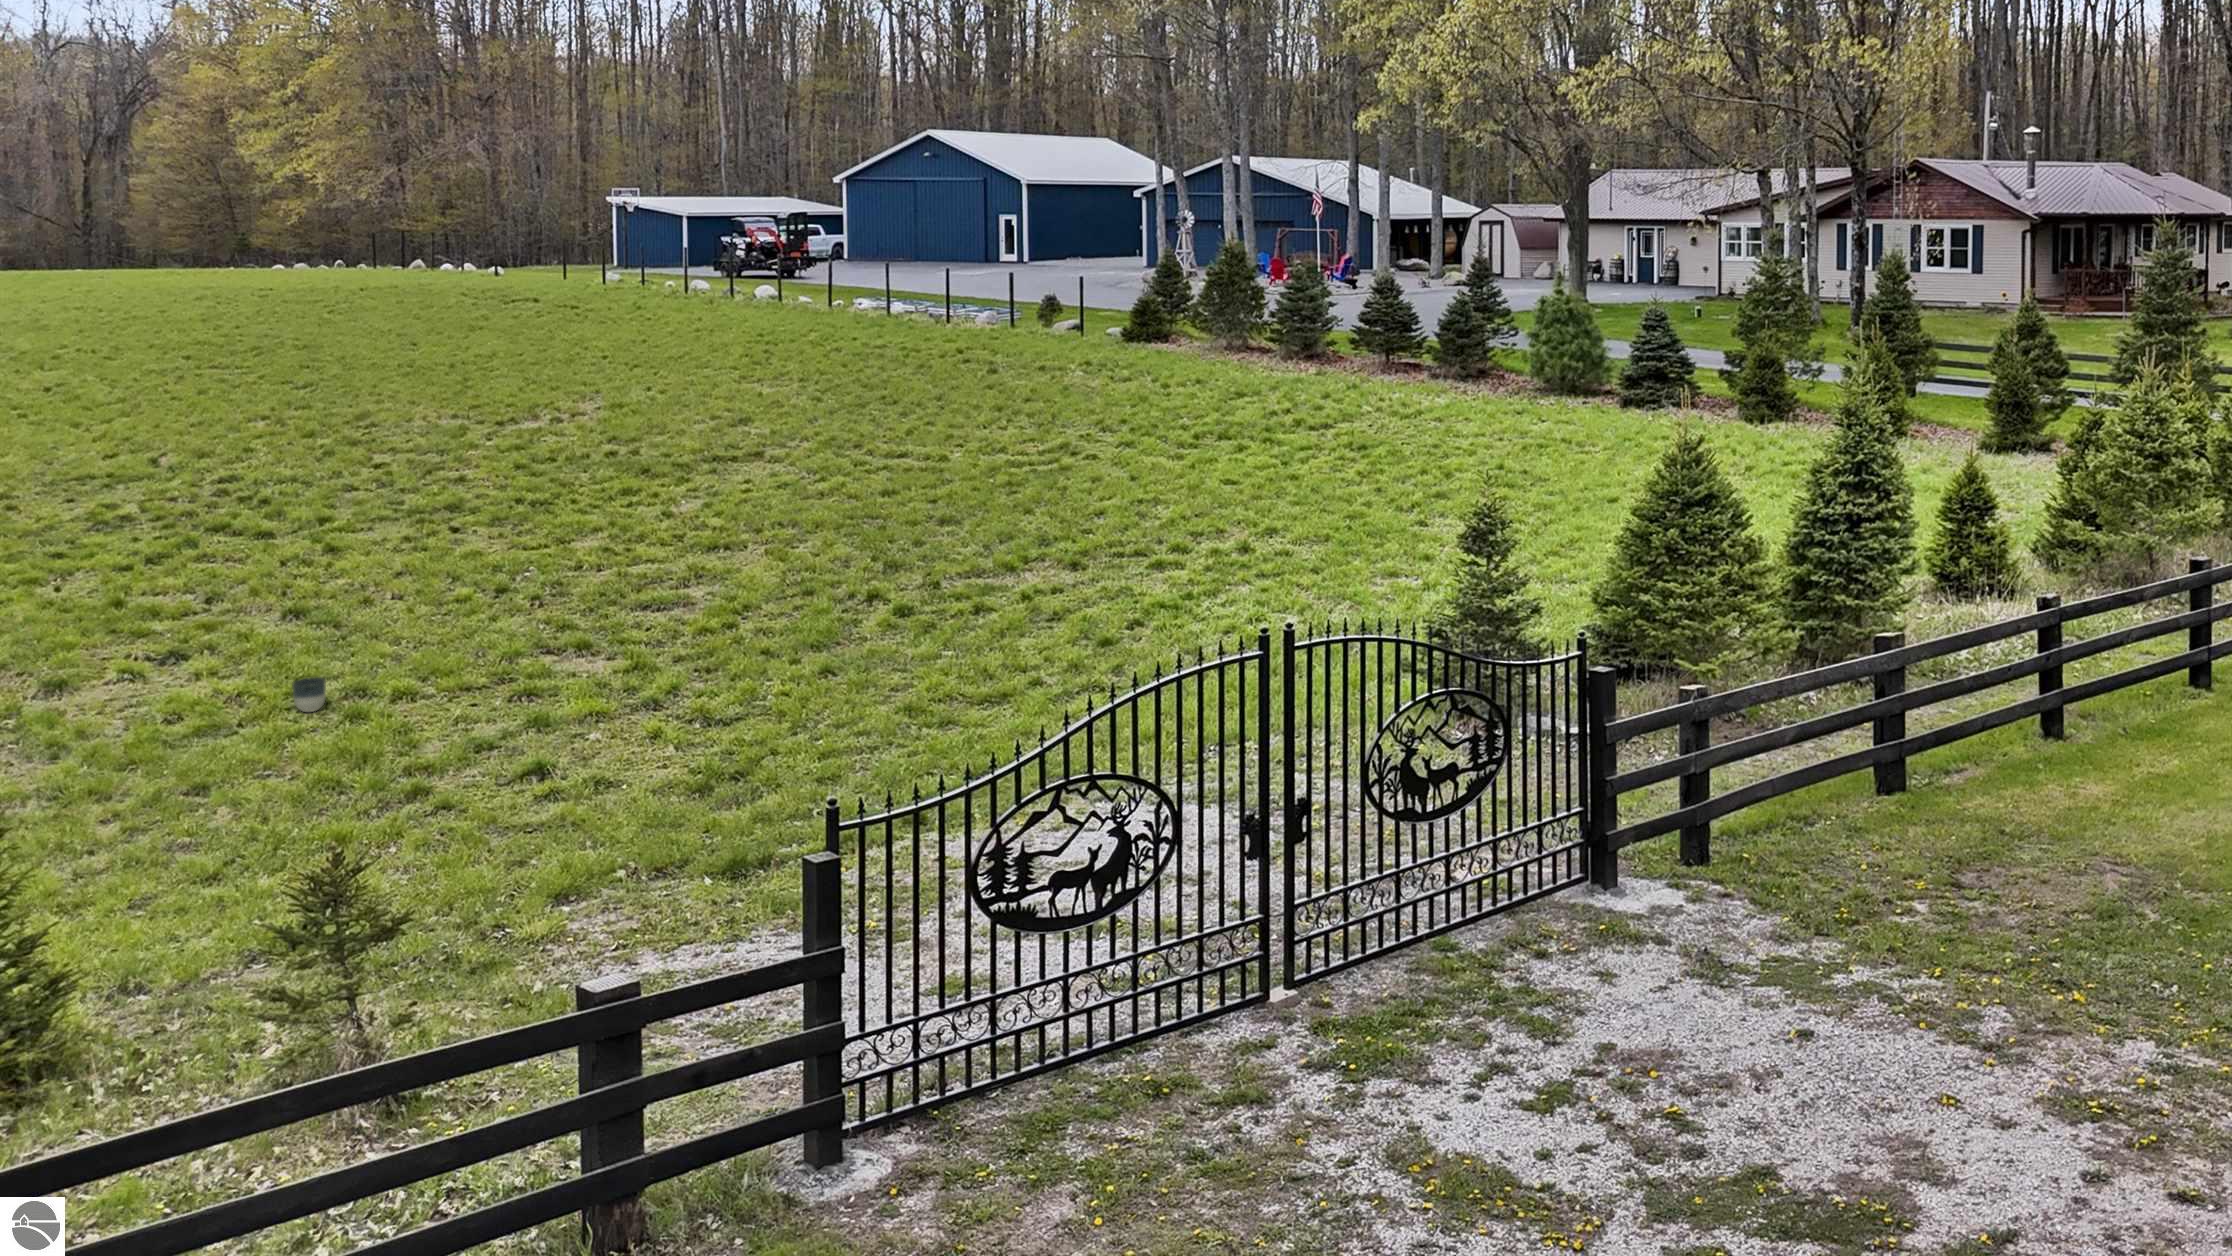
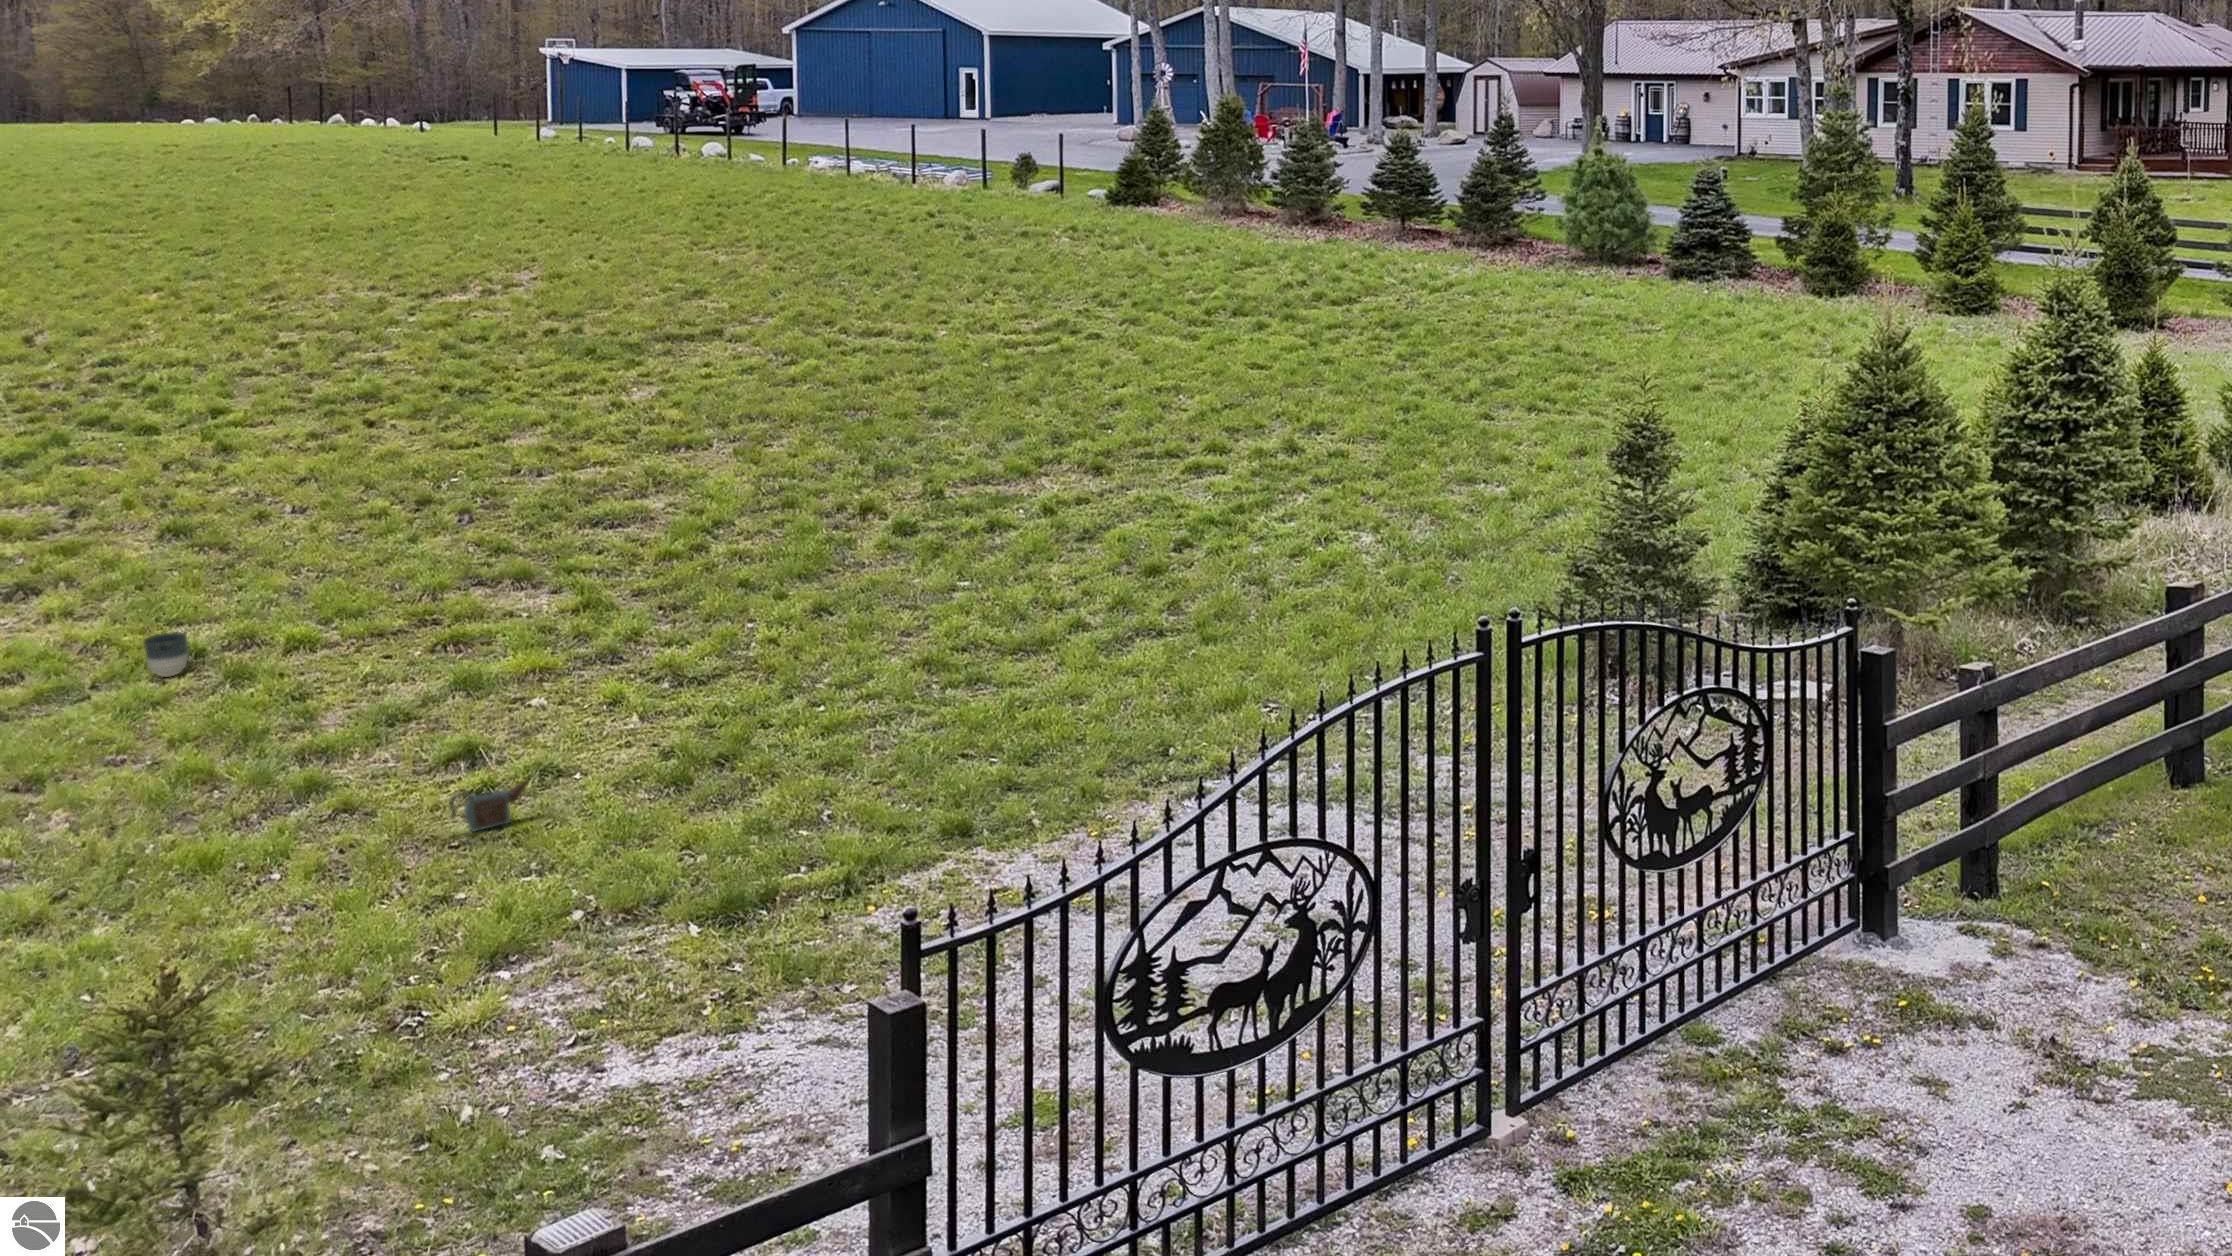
watering can: none [527,779,590,819] -> present [449,780,529,831]

